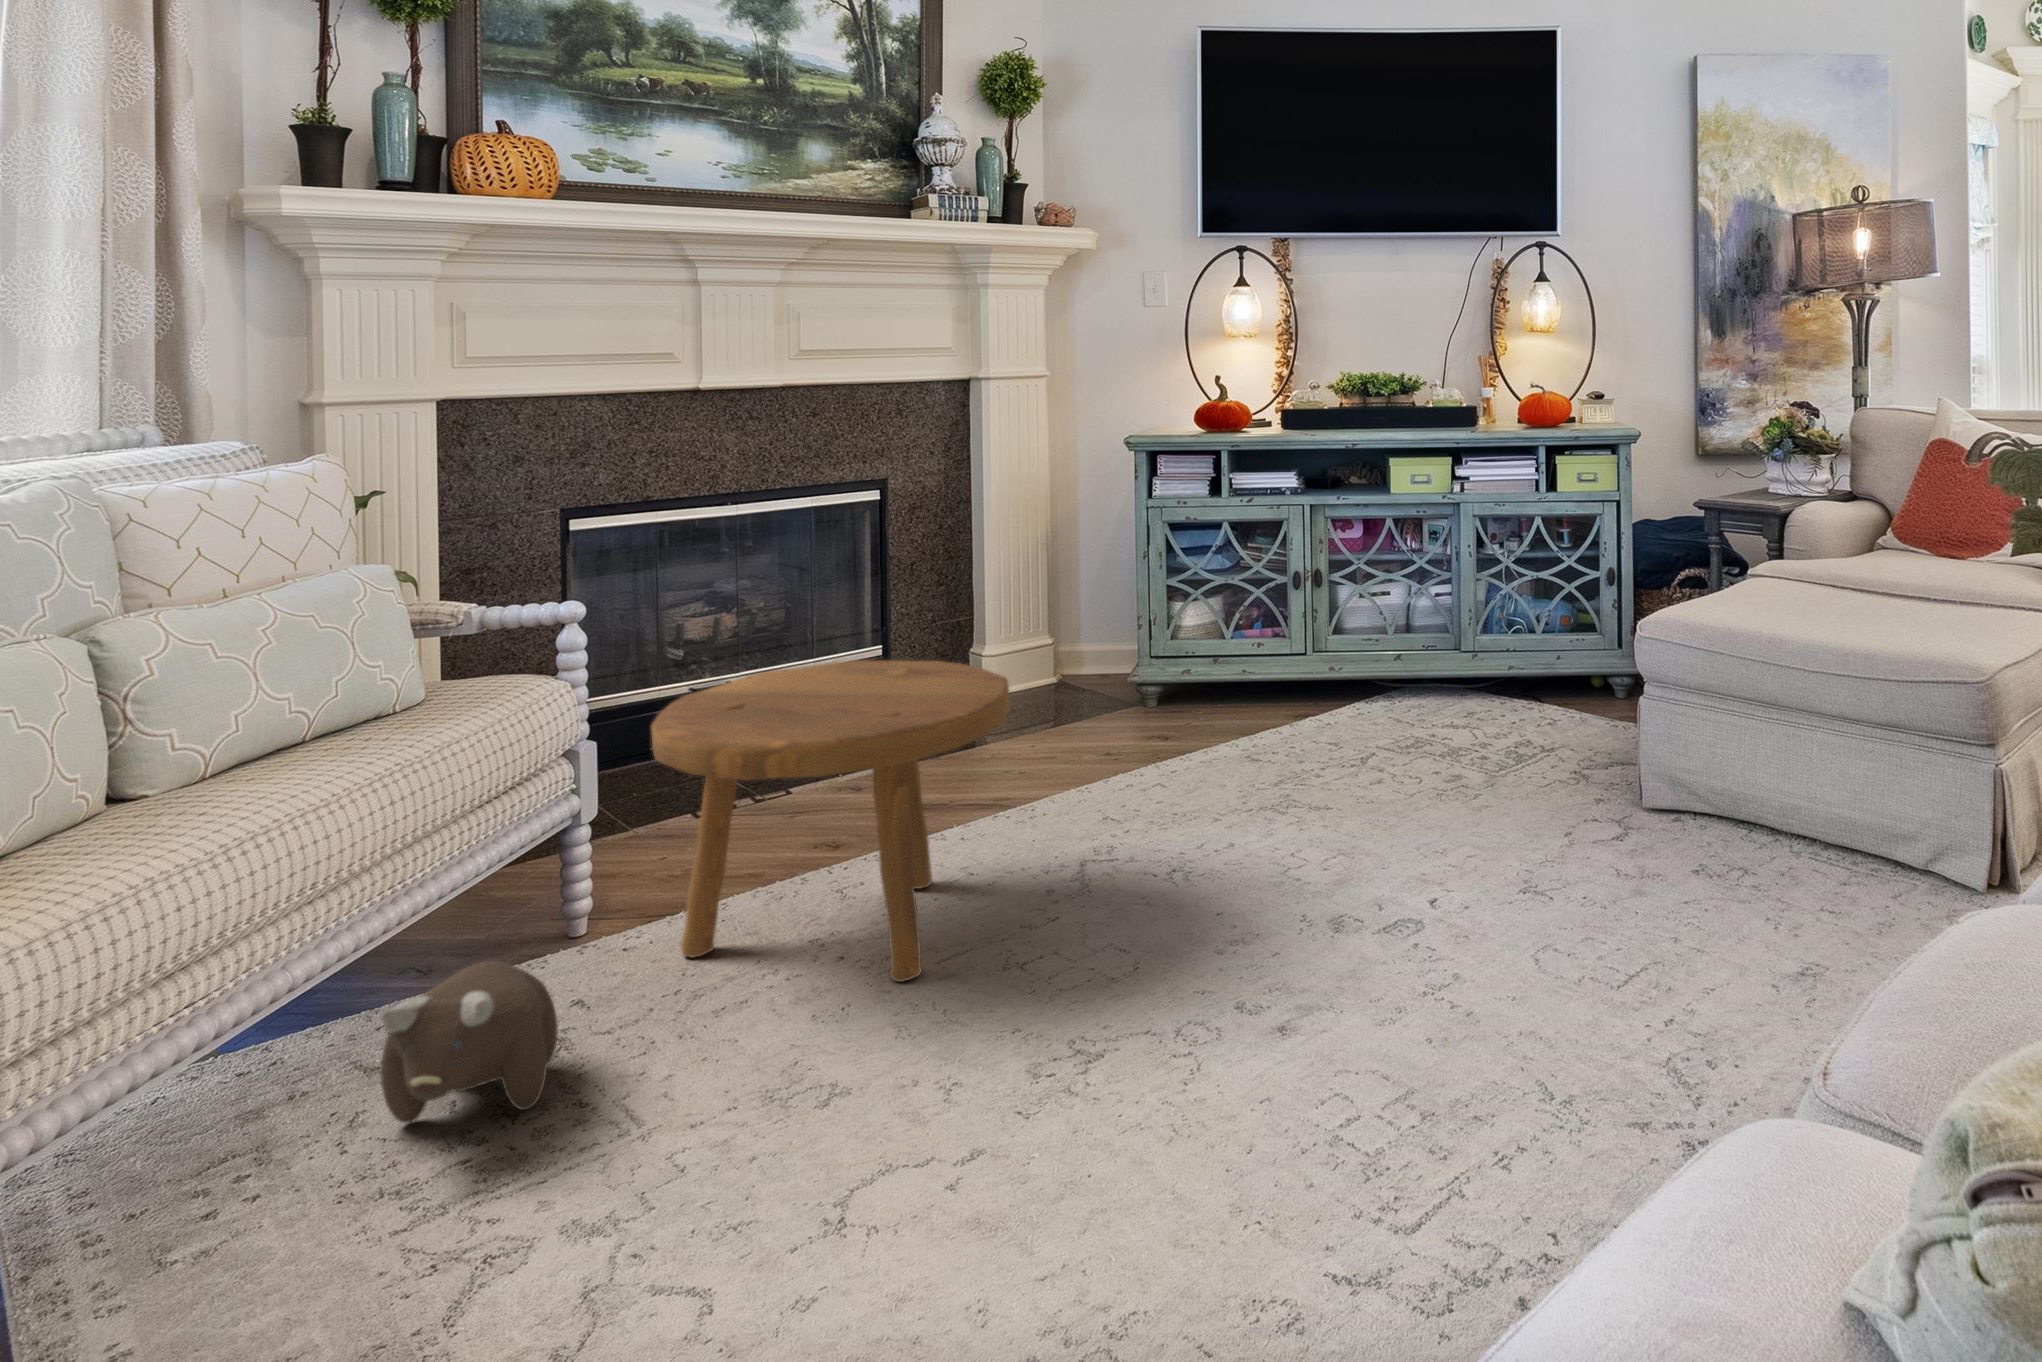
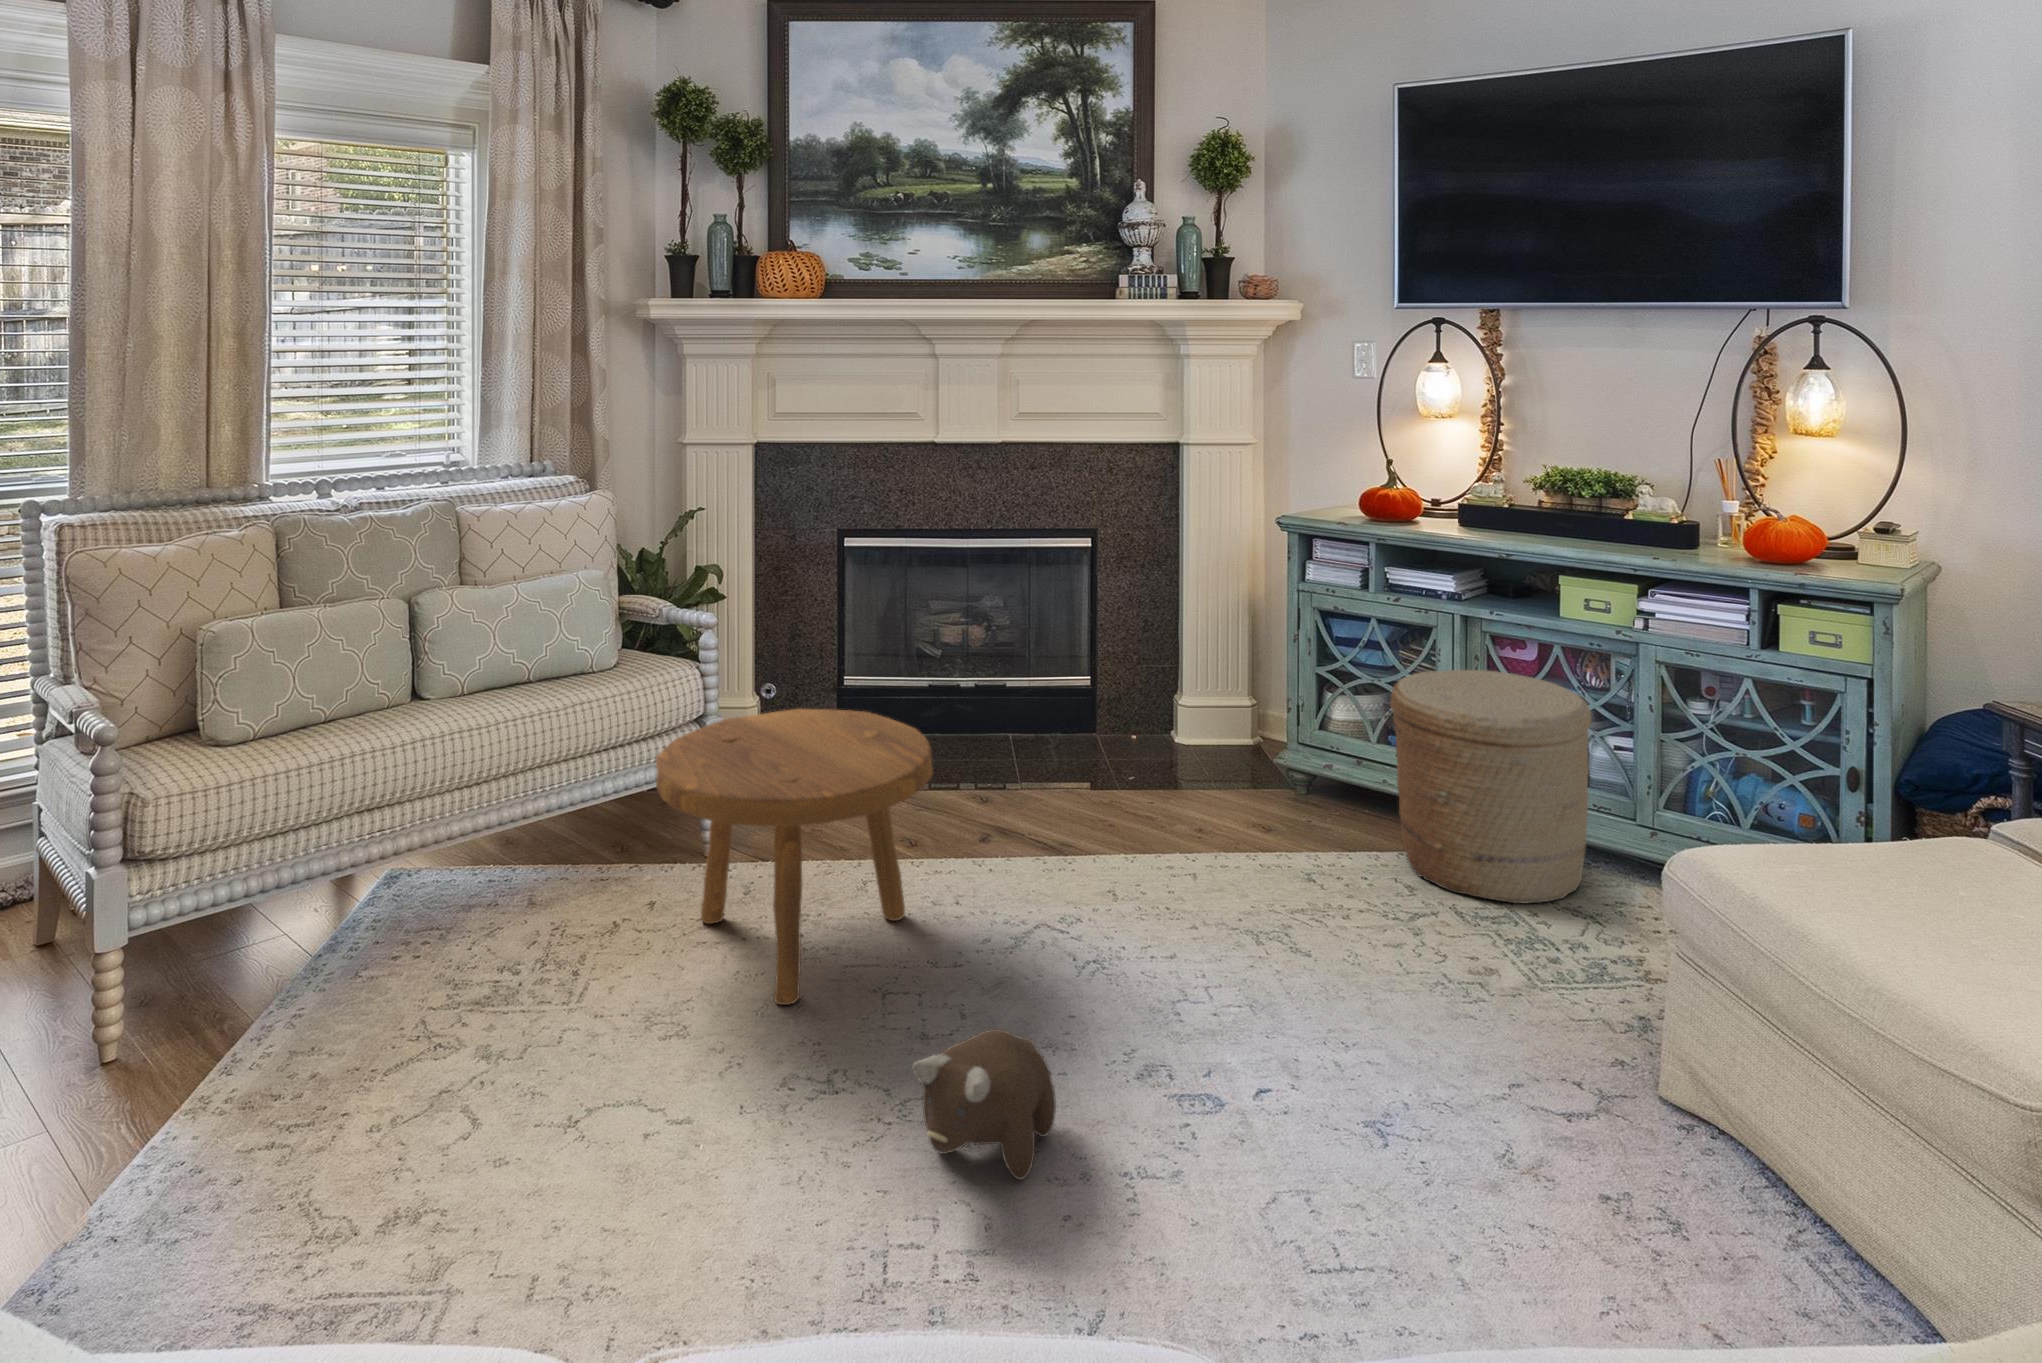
woven basket: none [1288,550,1452,737] -> present [1390,670,1591,903]
plush toy: present [381,961,558,1123] -> present [912,1029,1056,1179]

